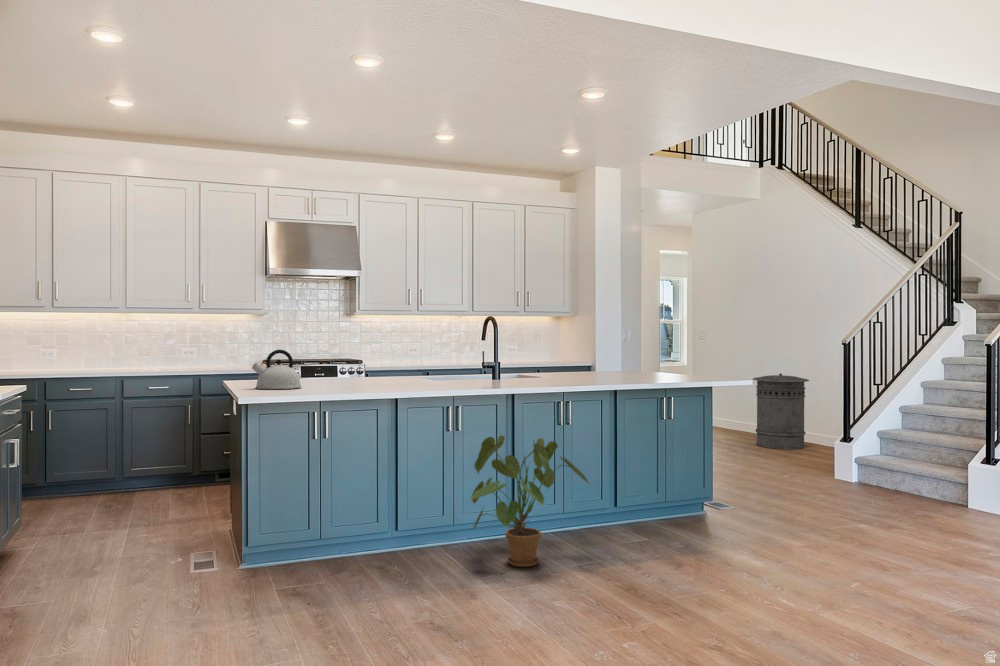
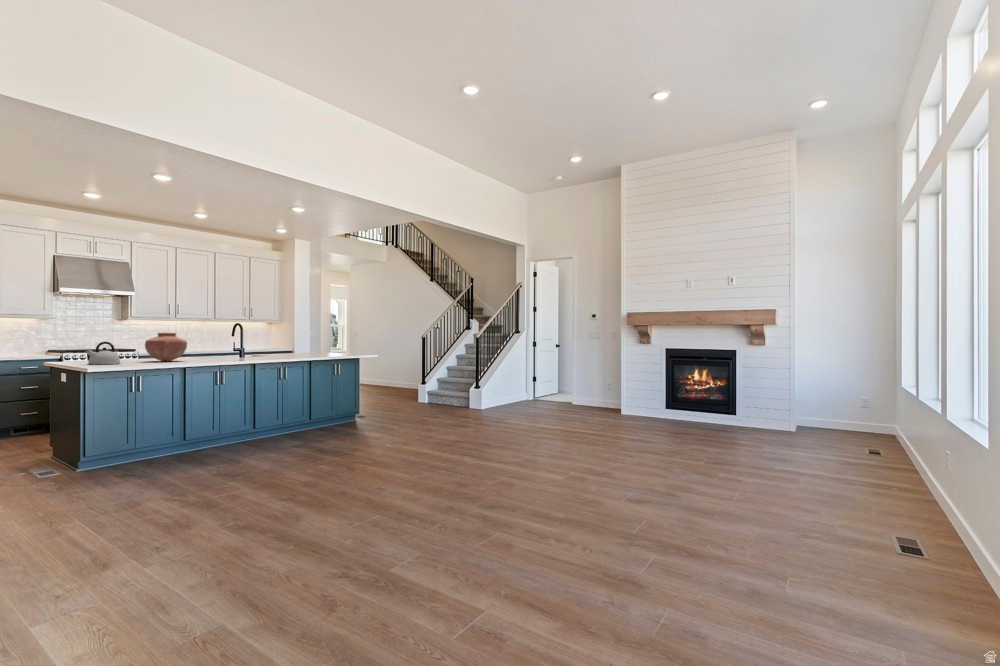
vase: none [342,334,404,384] -> present [145,333,187,361]
trash can: present [753,373,809,449] -> none [381,354,409,392]
house plant: present [471,435,589,567] -> none [231,386,299,450]

